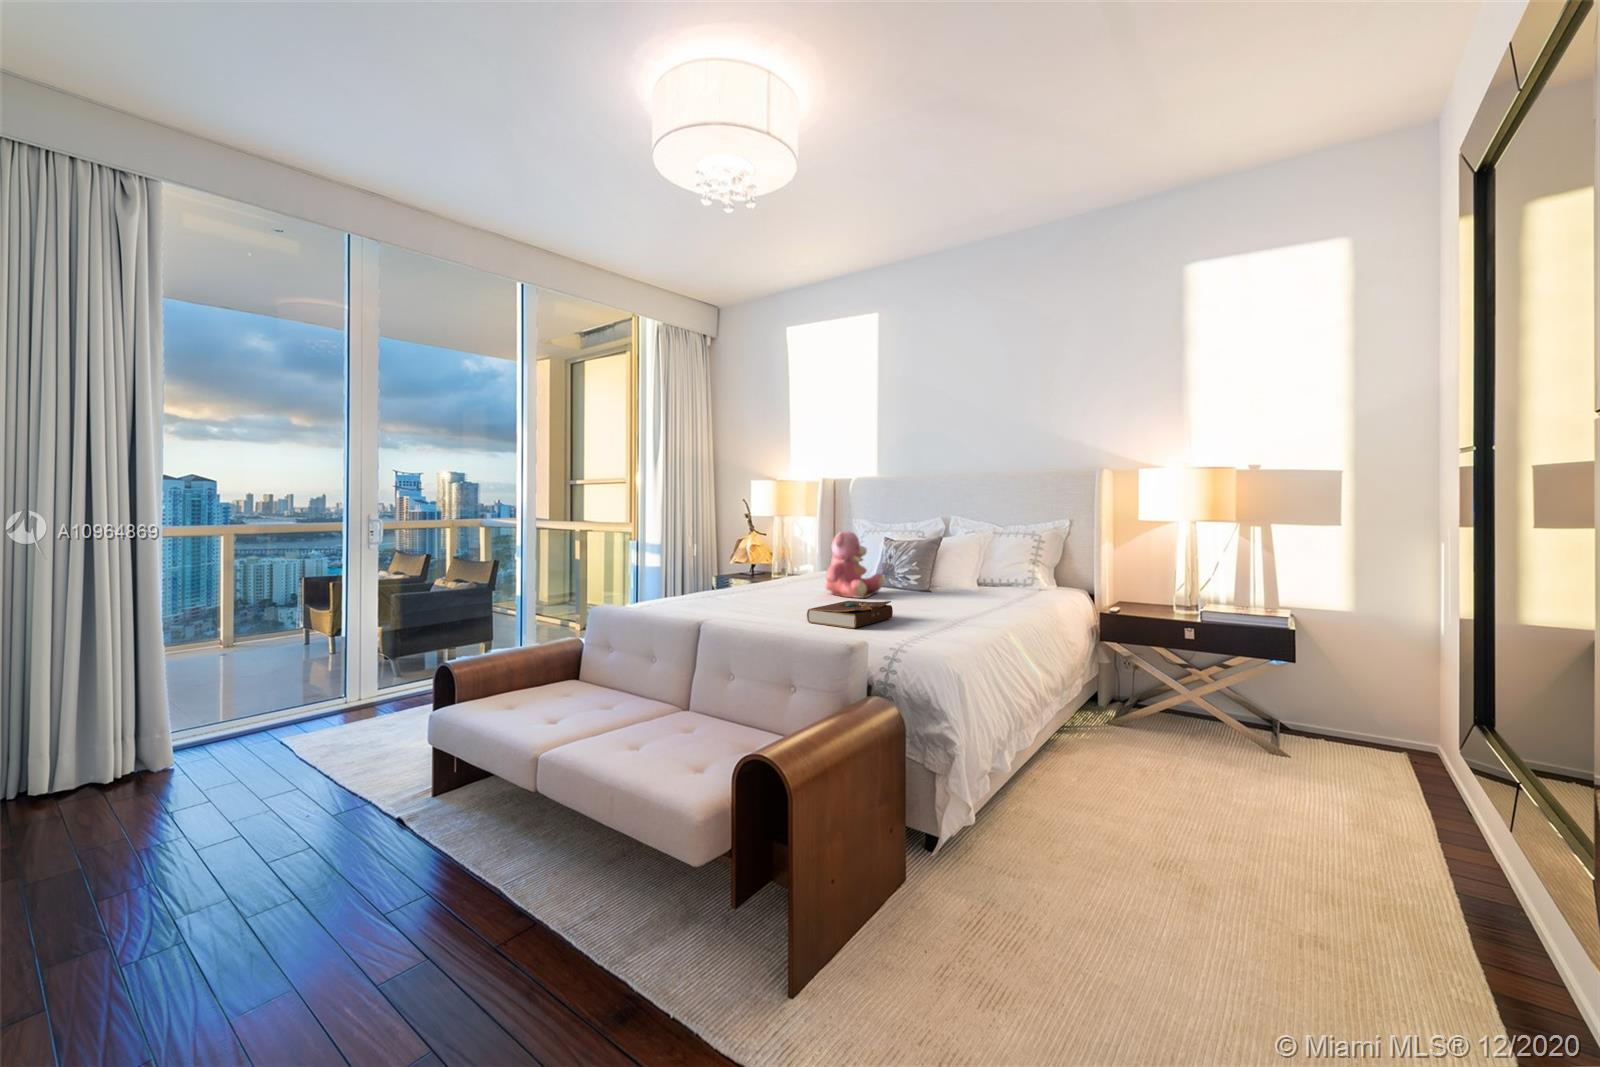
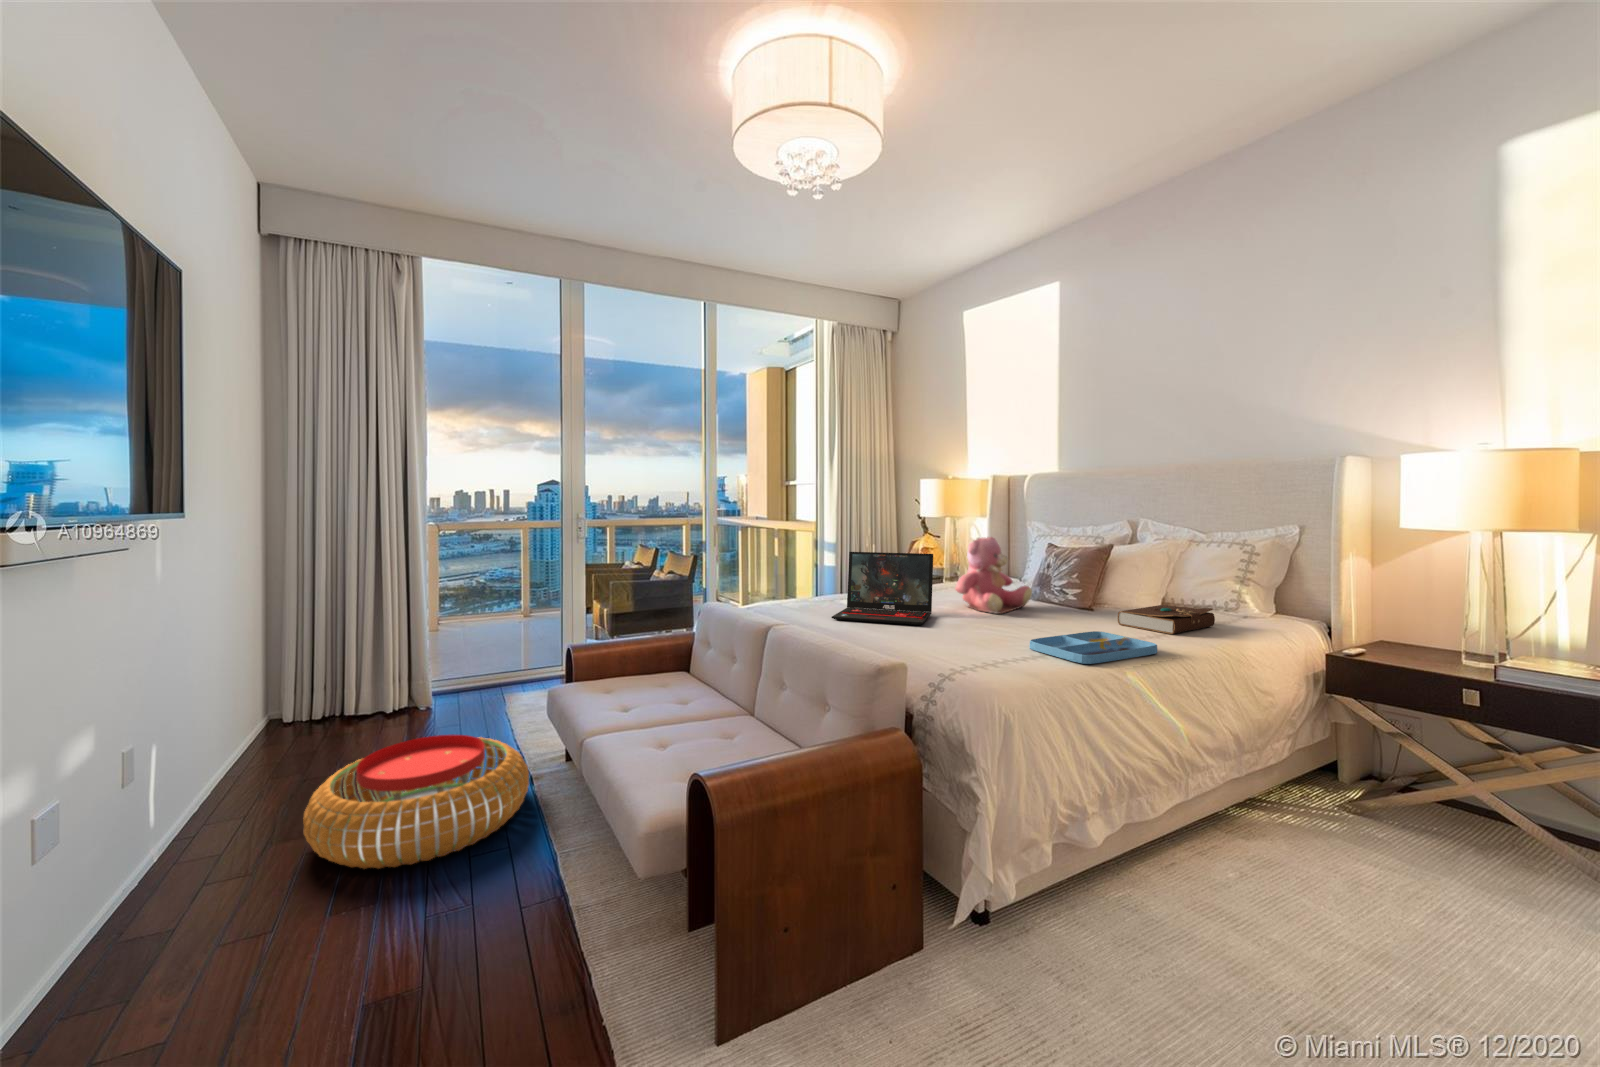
laptop: none [727,546,814,611] -> present [832,552,933,625]
book: present [807,601,893,628] -> present [1117,605,1215,634]
tray: none [917,604,1008,627] -> present [1029,631,1157,664]
pouf: none [98,775,411,954] -> present [303,735,529,869]

